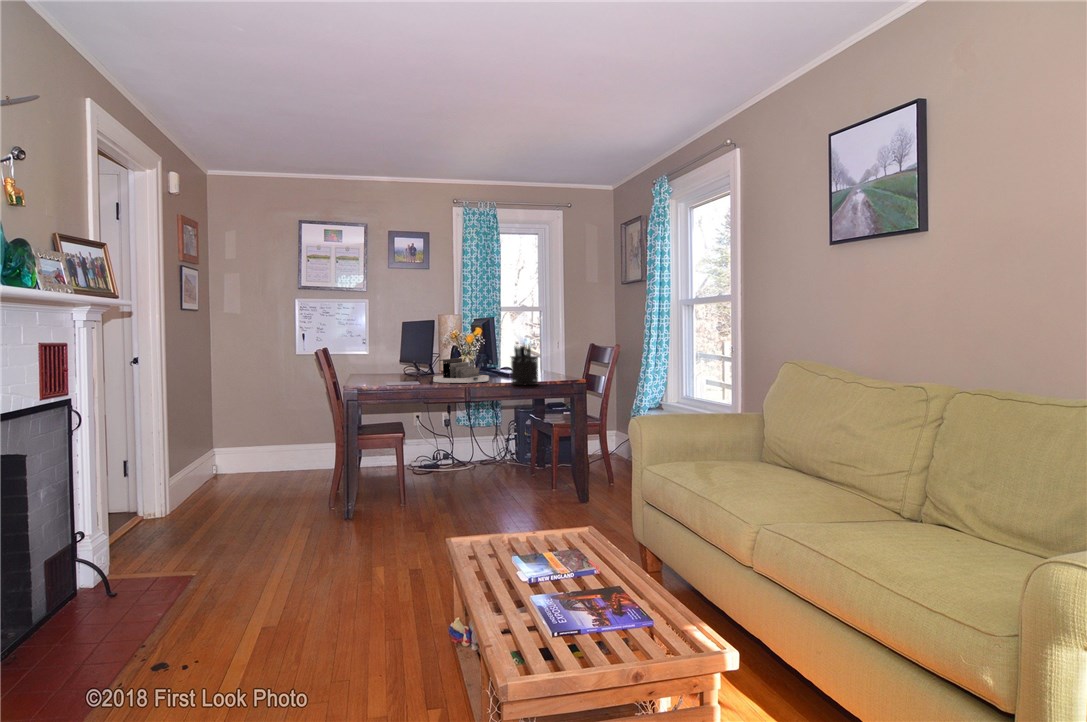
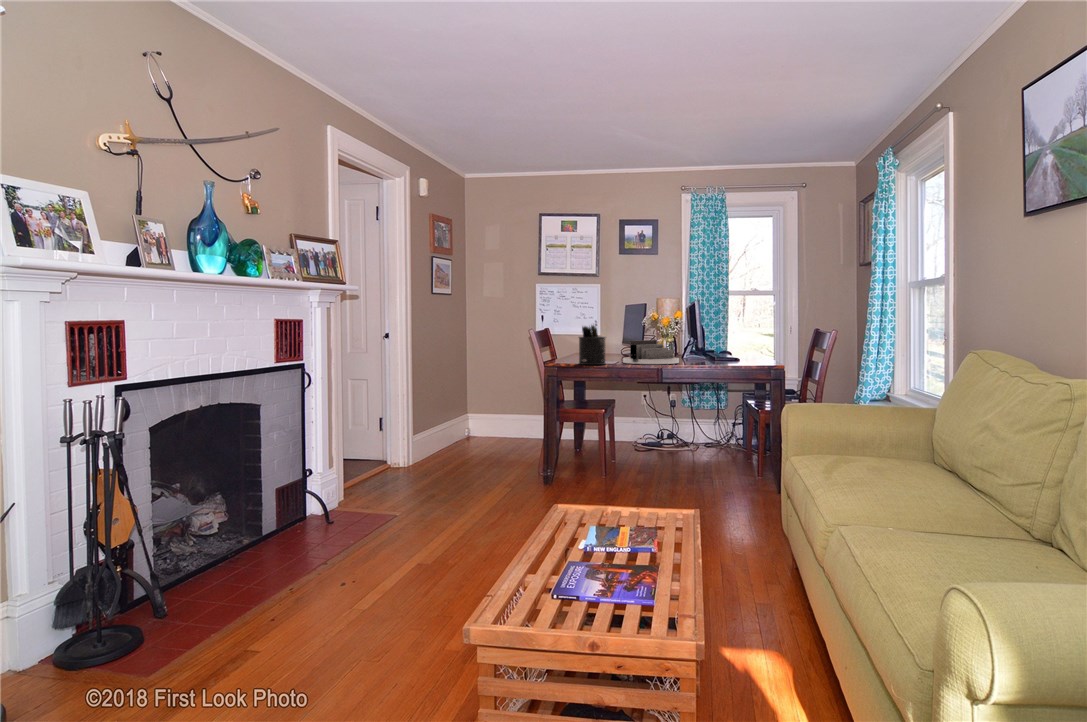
pen holder: present [511,345,538,385] -> present [579,325,605,365]

